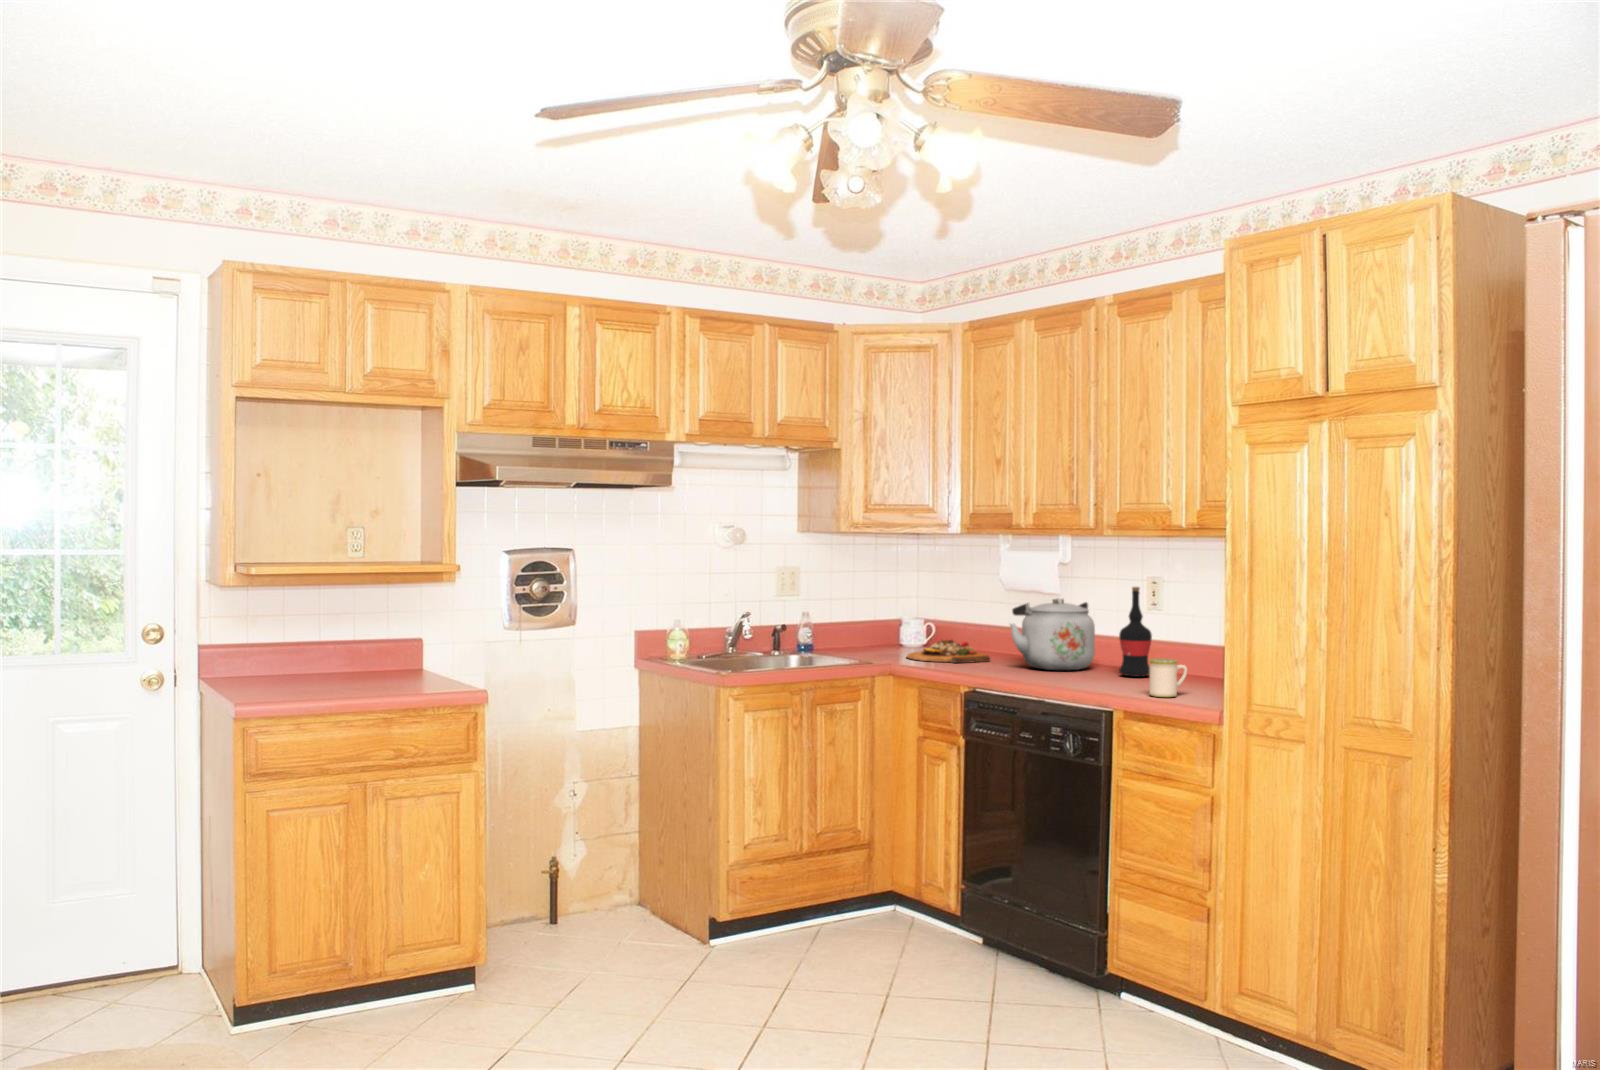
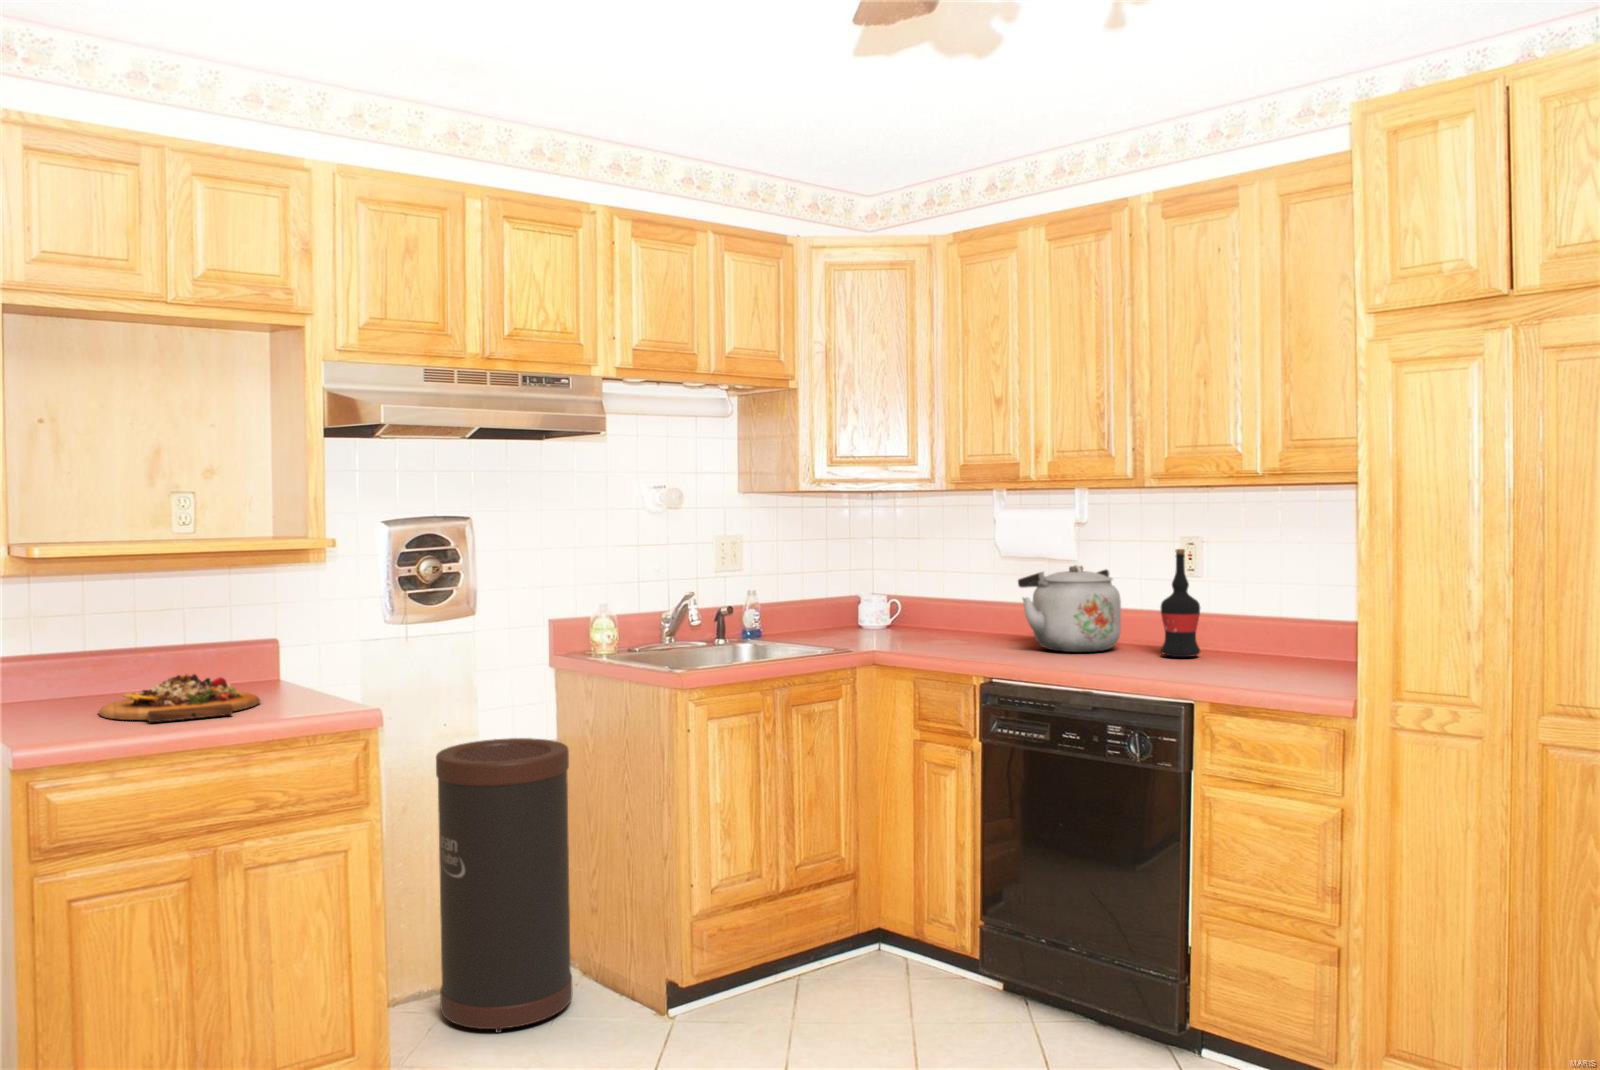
cutting board: present [907,640,990,663] -> present [99,674,260,722]
mug: present [1149,658,1188,697] -> none [1234,636,1281,684]
trash can: none [537,723,639,946] -> present [436,738,572,1033]

